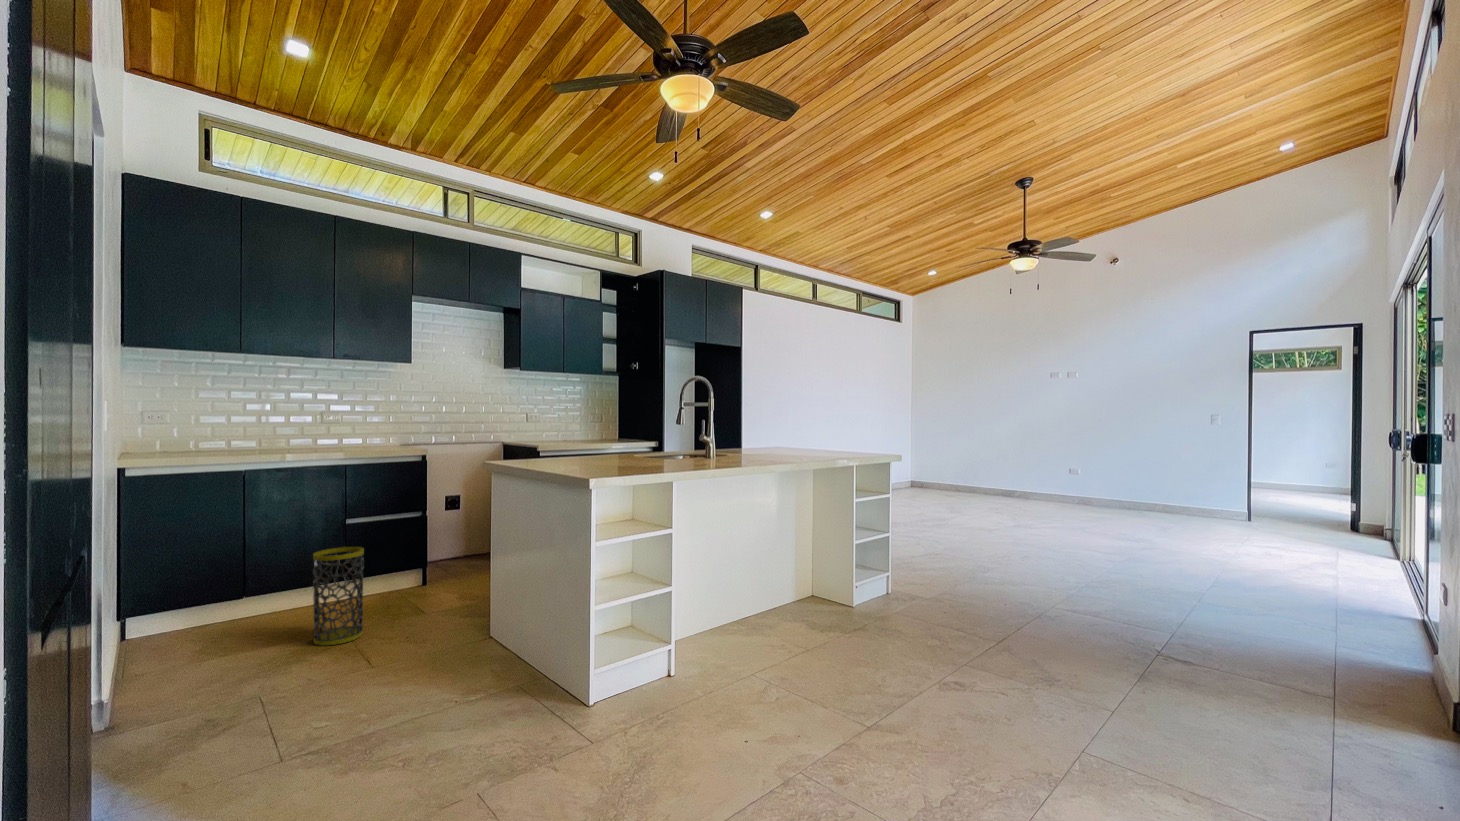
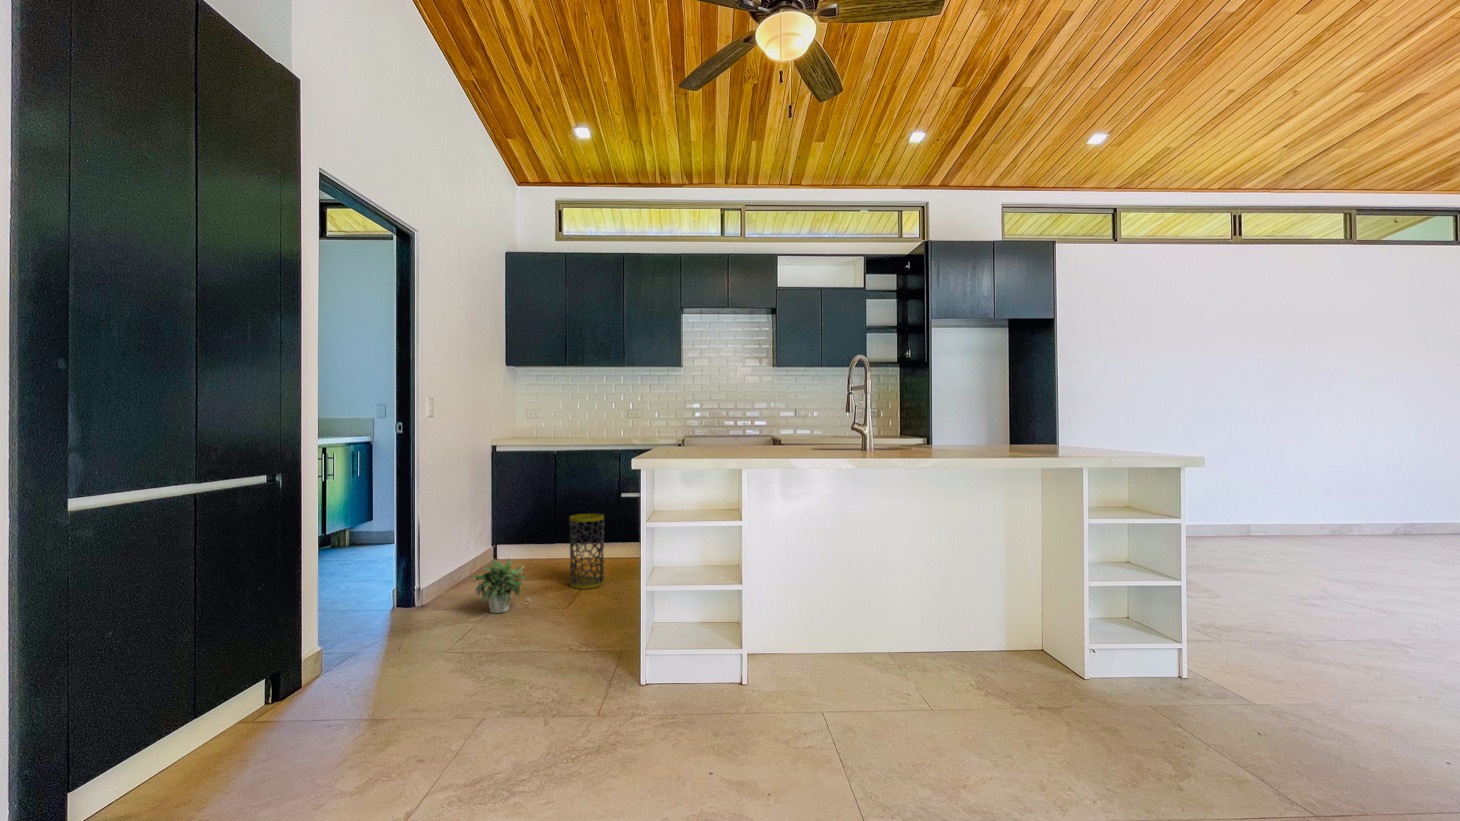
potted plant: none [205,623,294,703] -> present [473,559,528,613]

